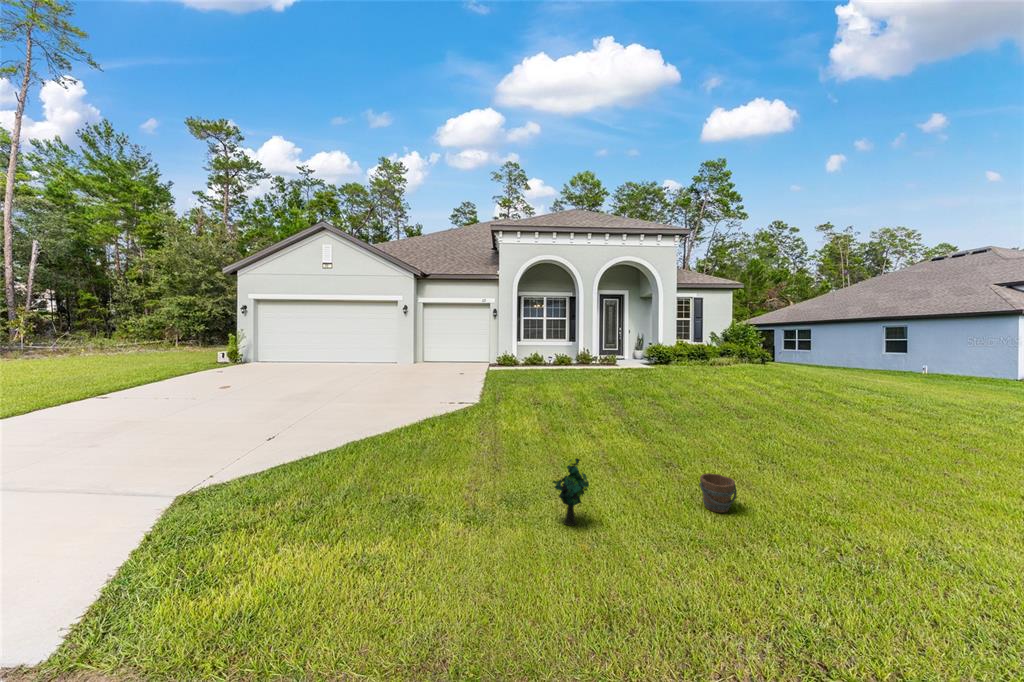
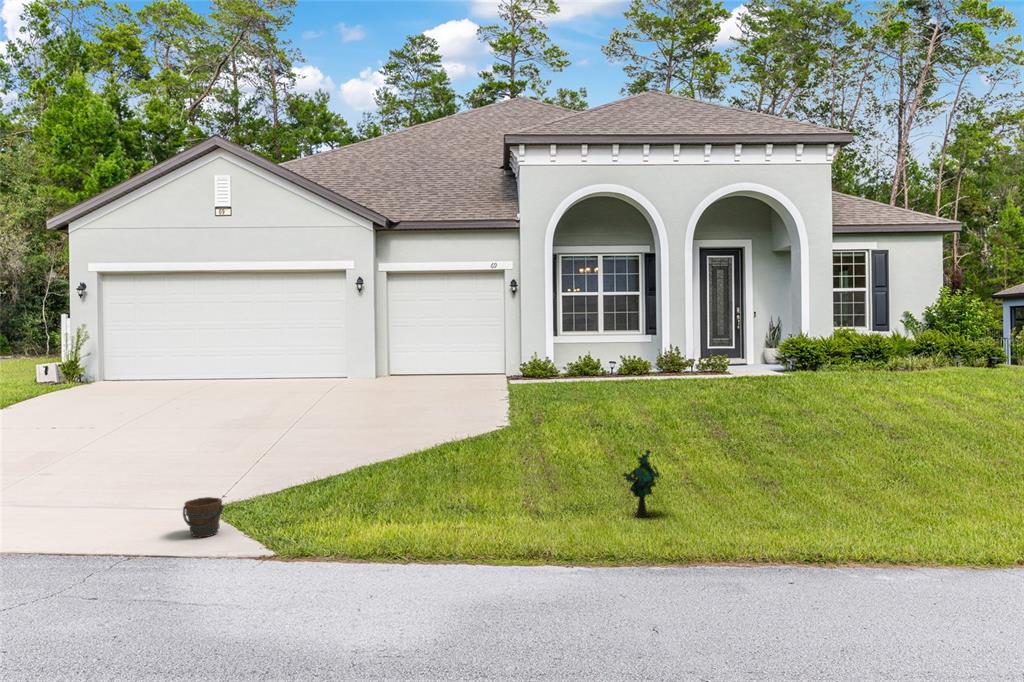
bucket: present [699,473,737,513] -> present [183,497,224,537]

